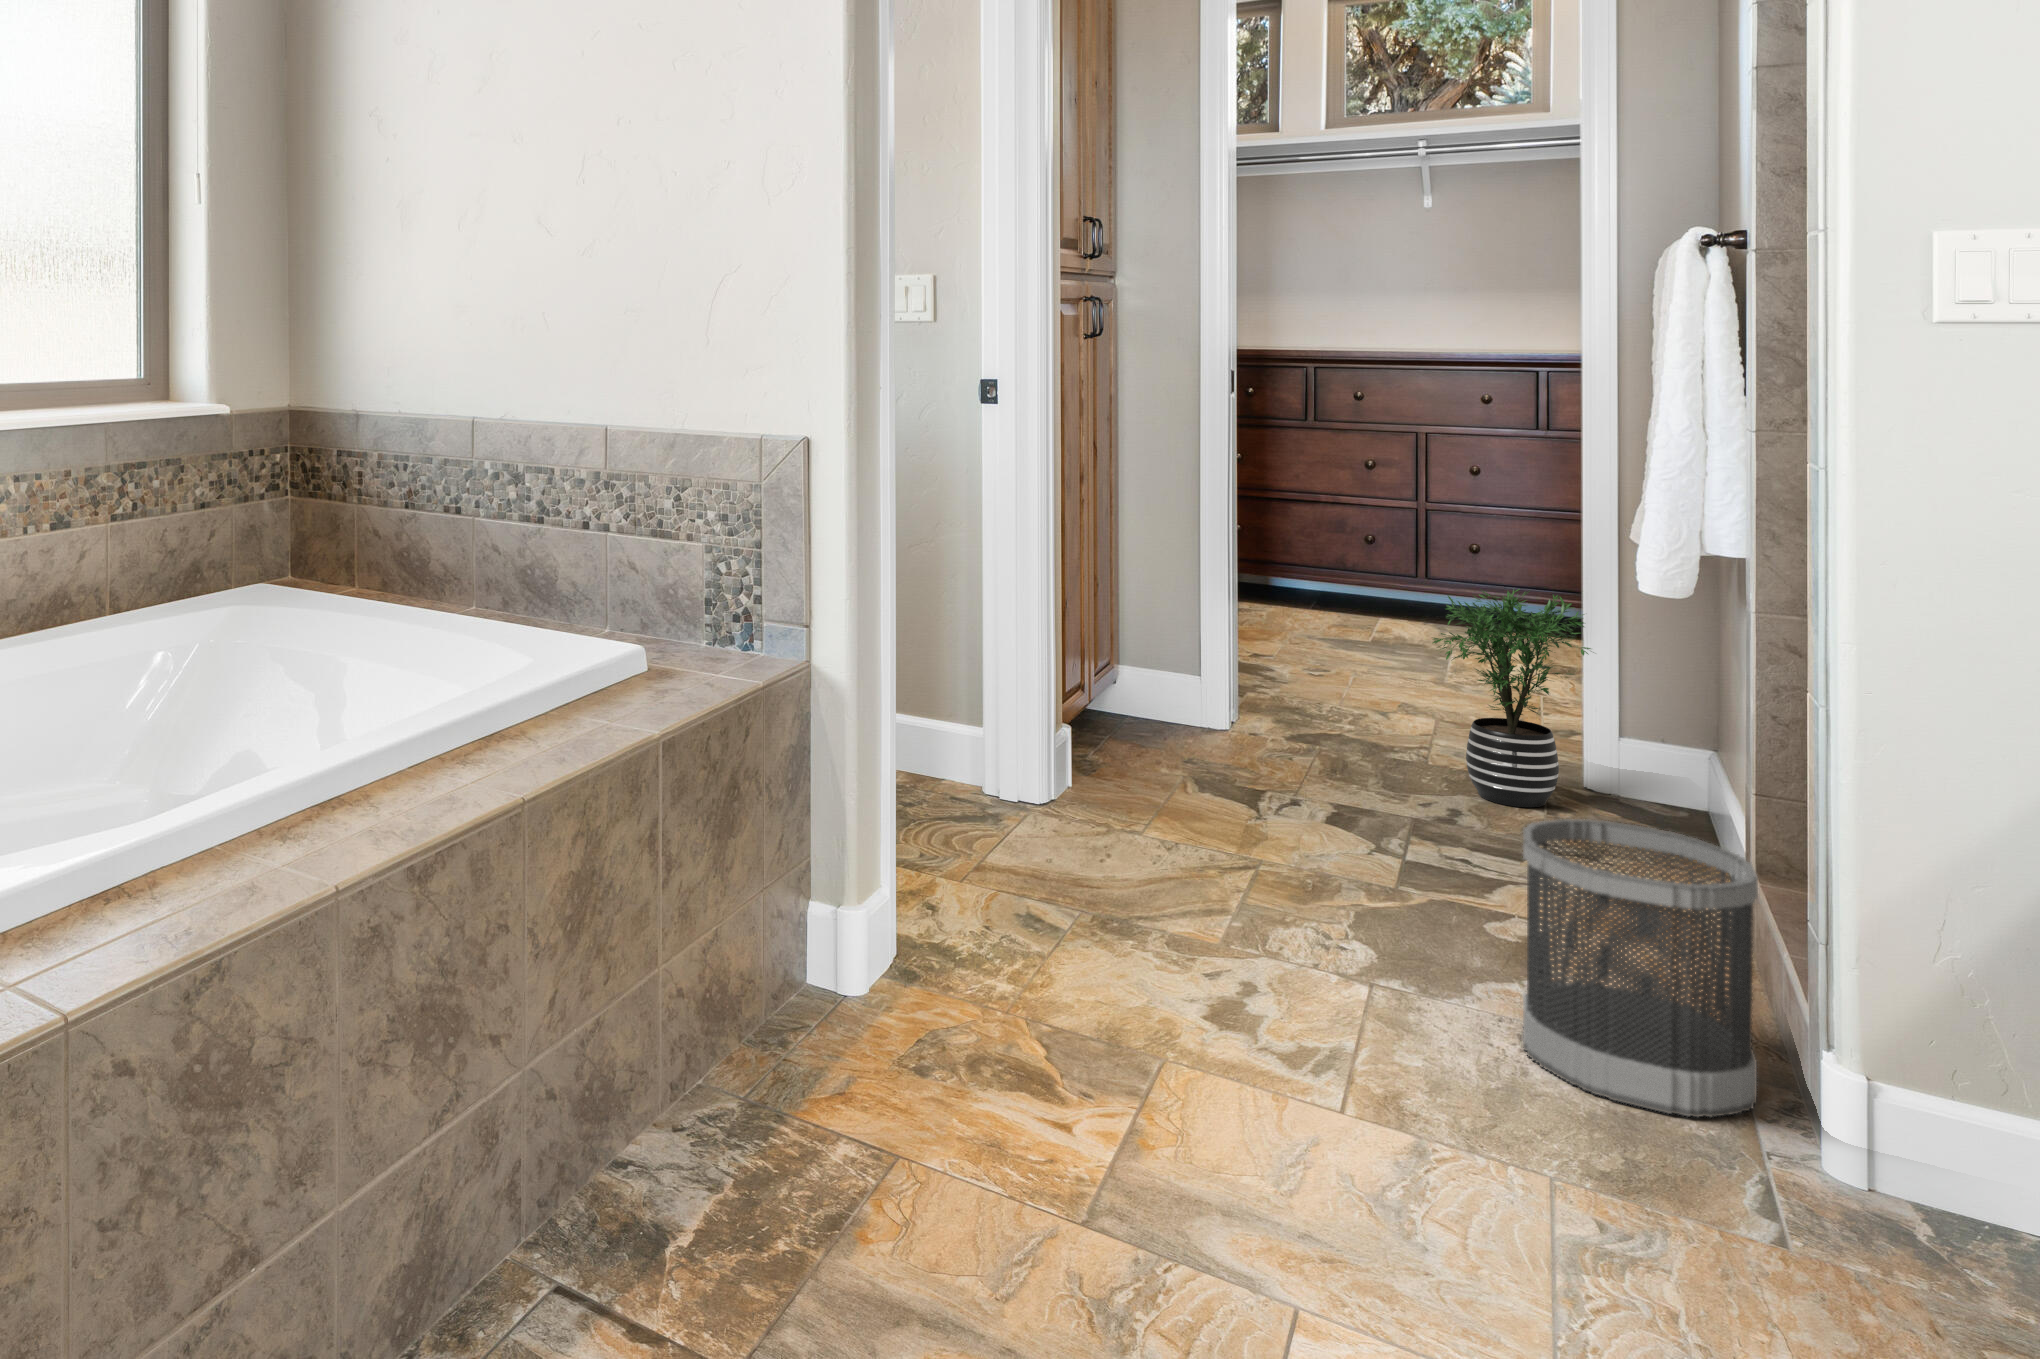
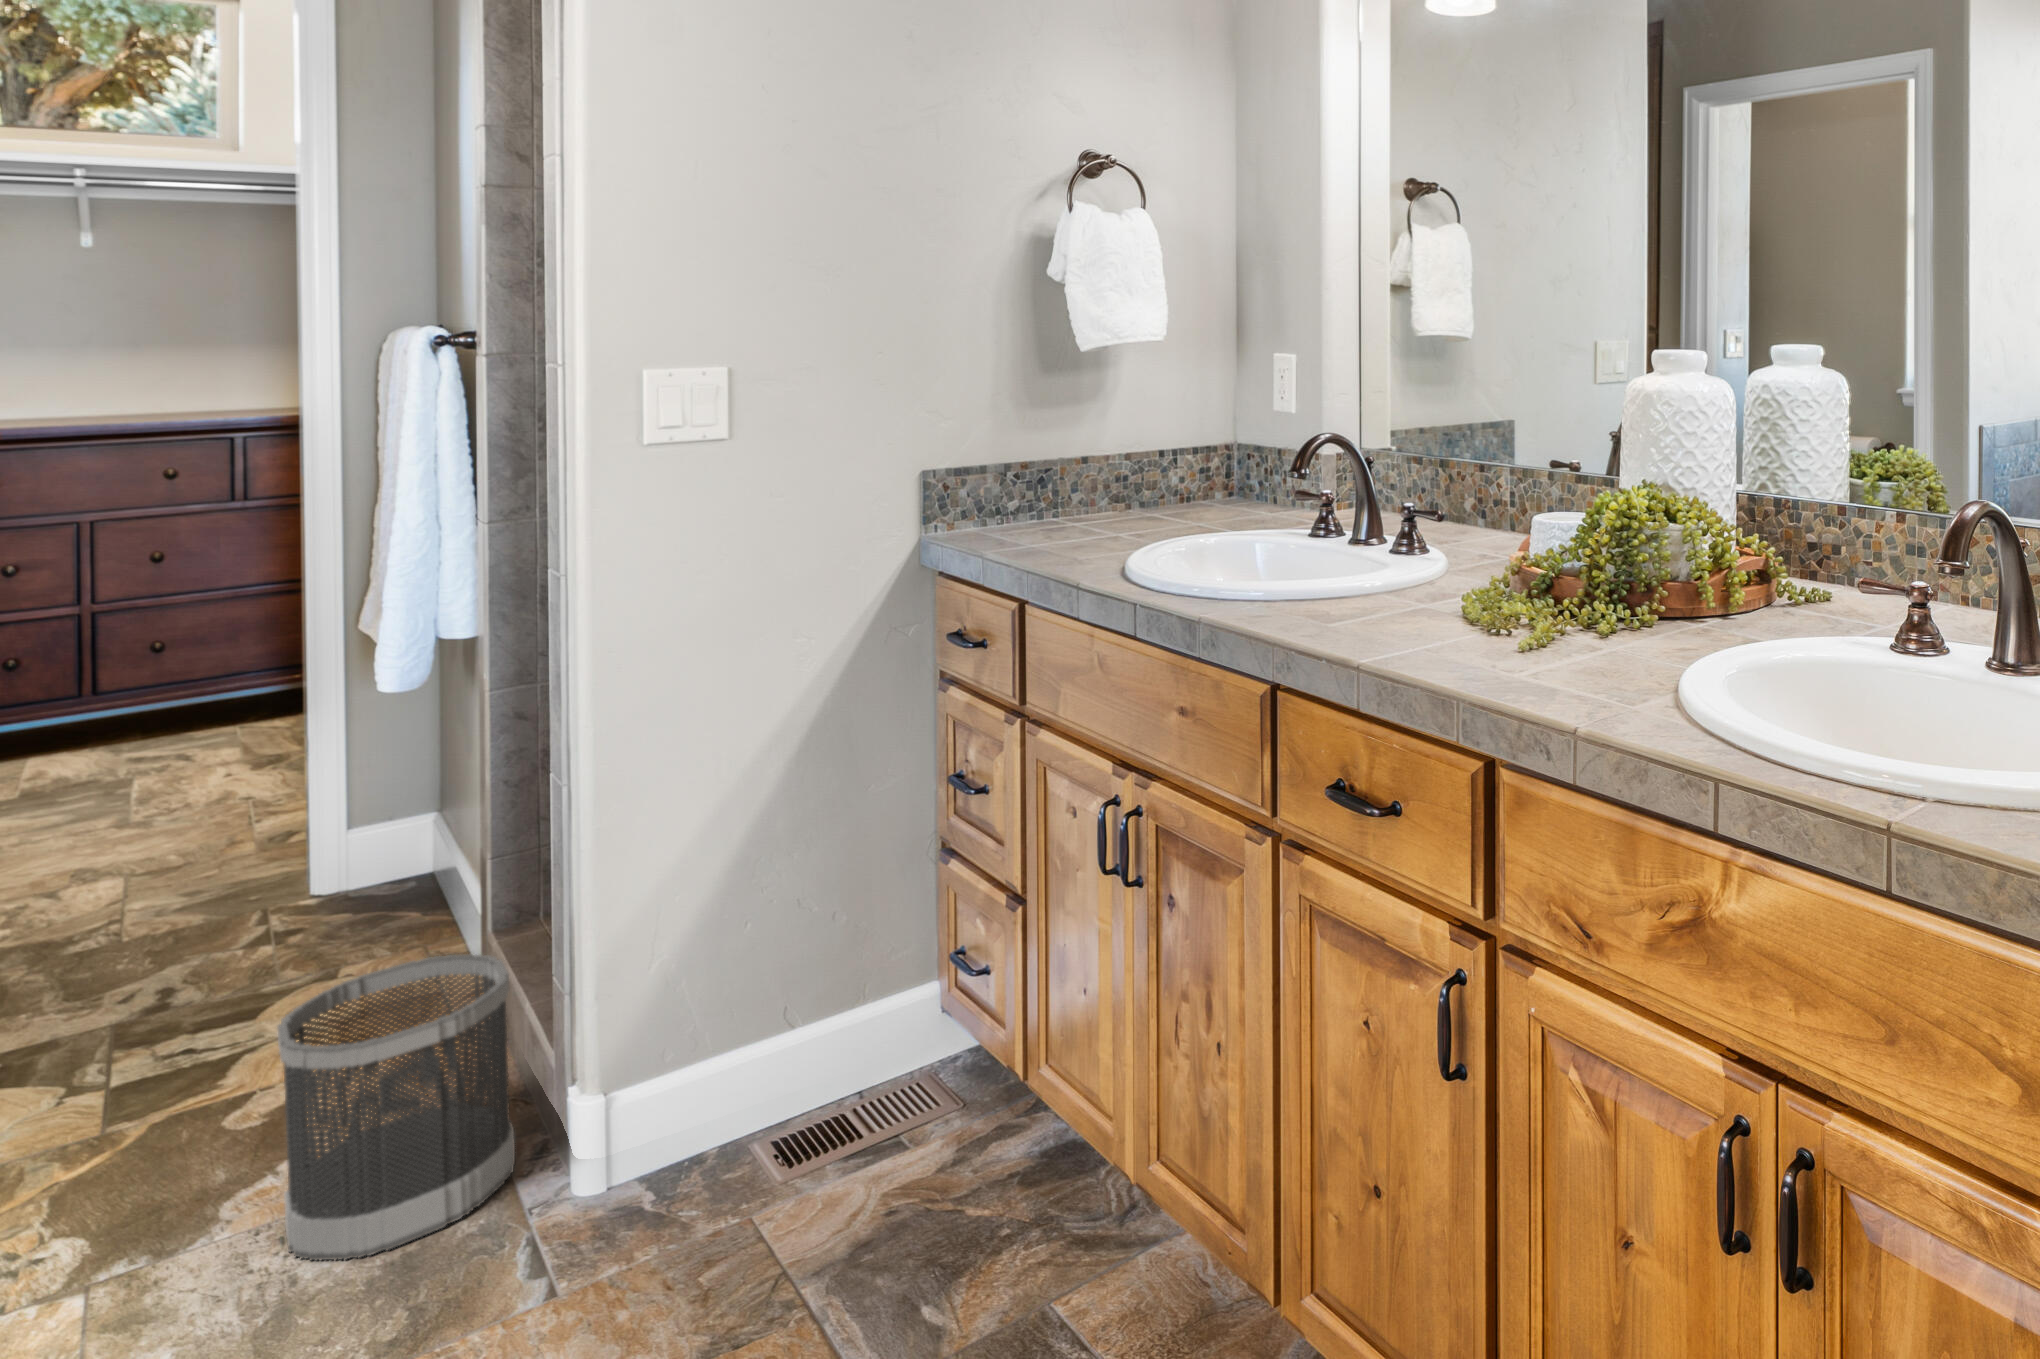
potted plant: present [1433,589,1591,807] -> none [122,718,328,957]

